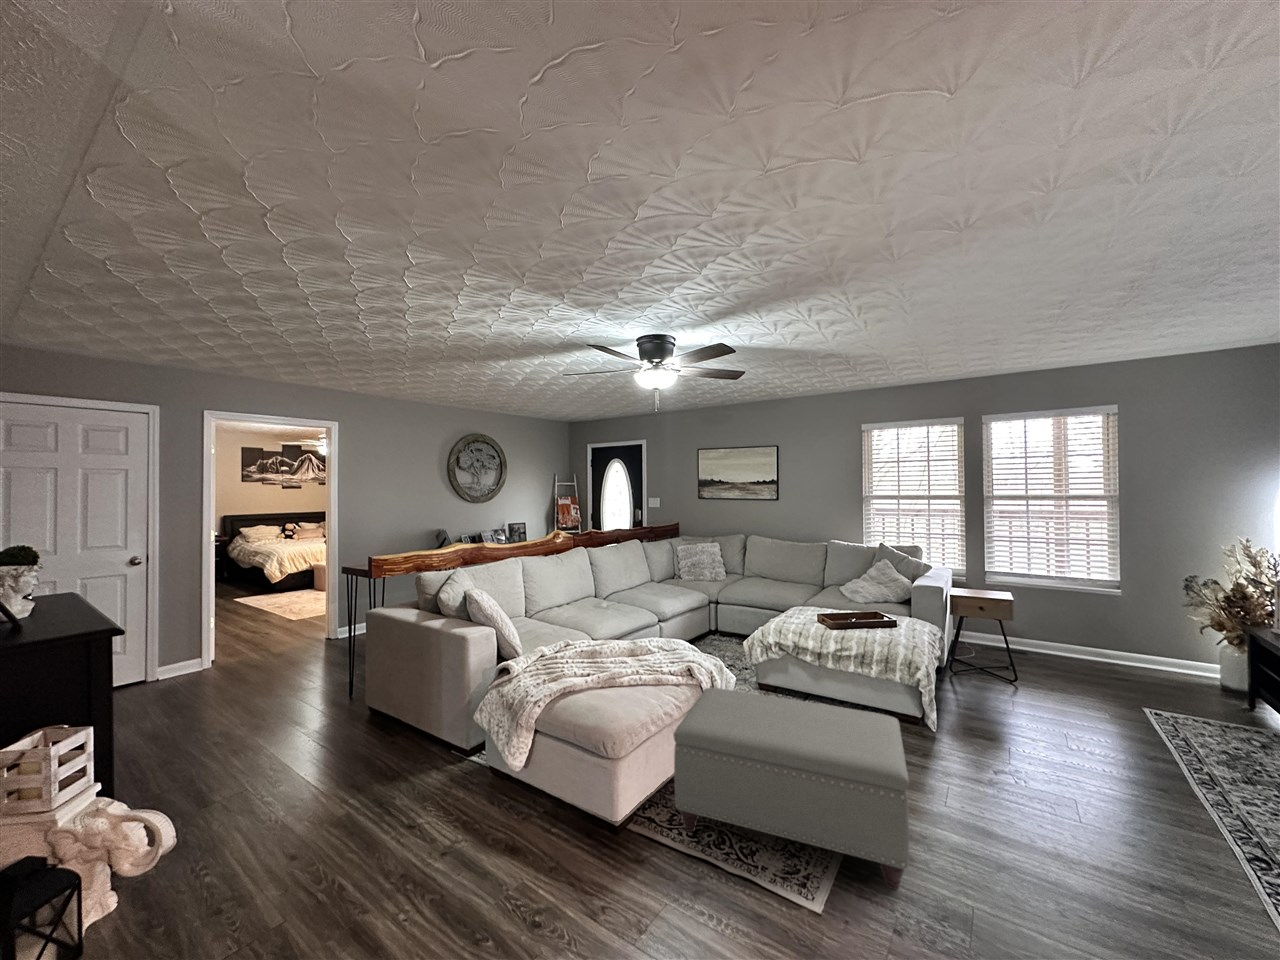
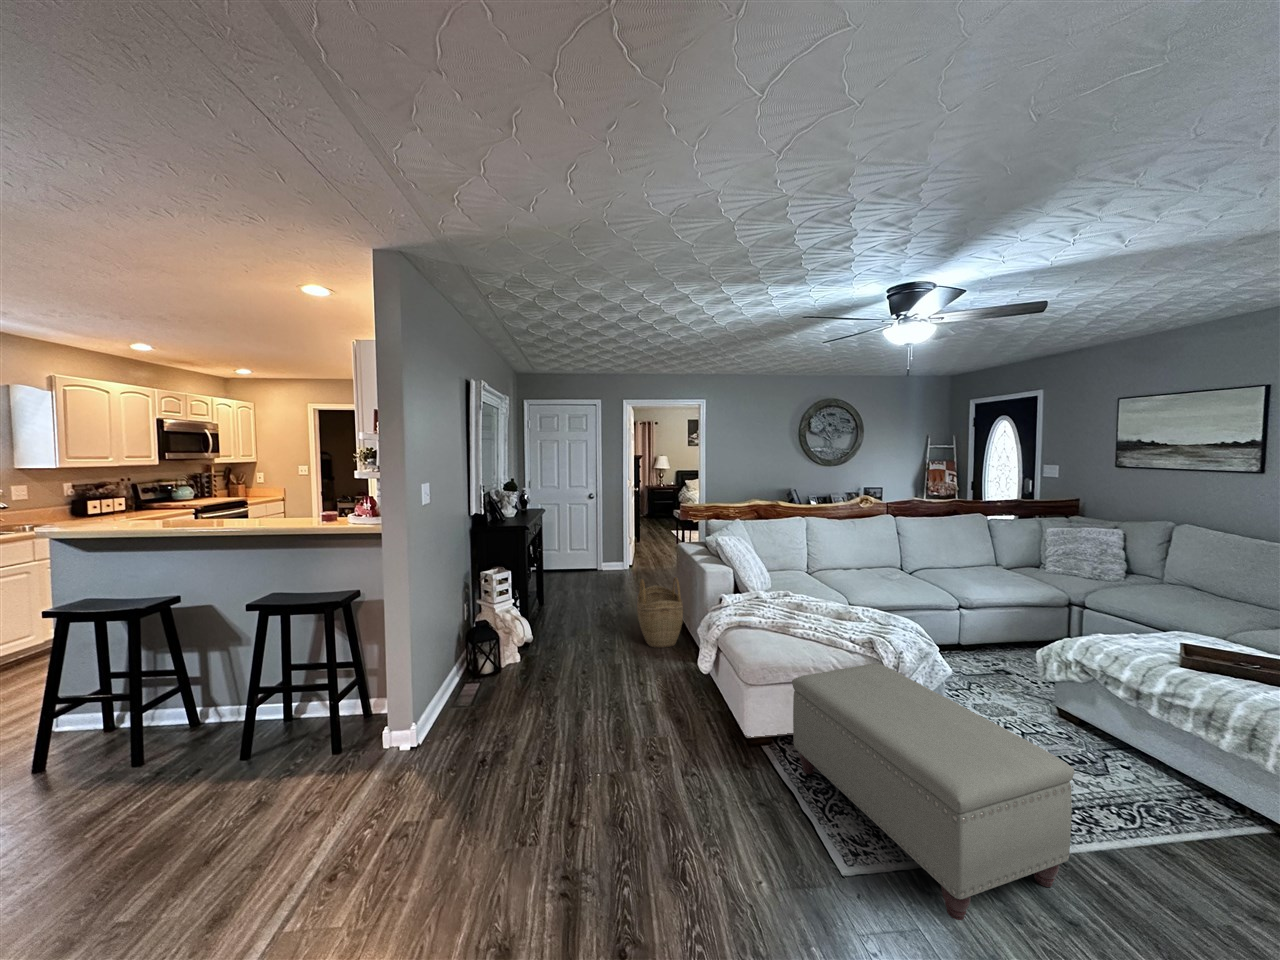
woven basket: none [333,656,416,769] -> present [637,577,683,648]

